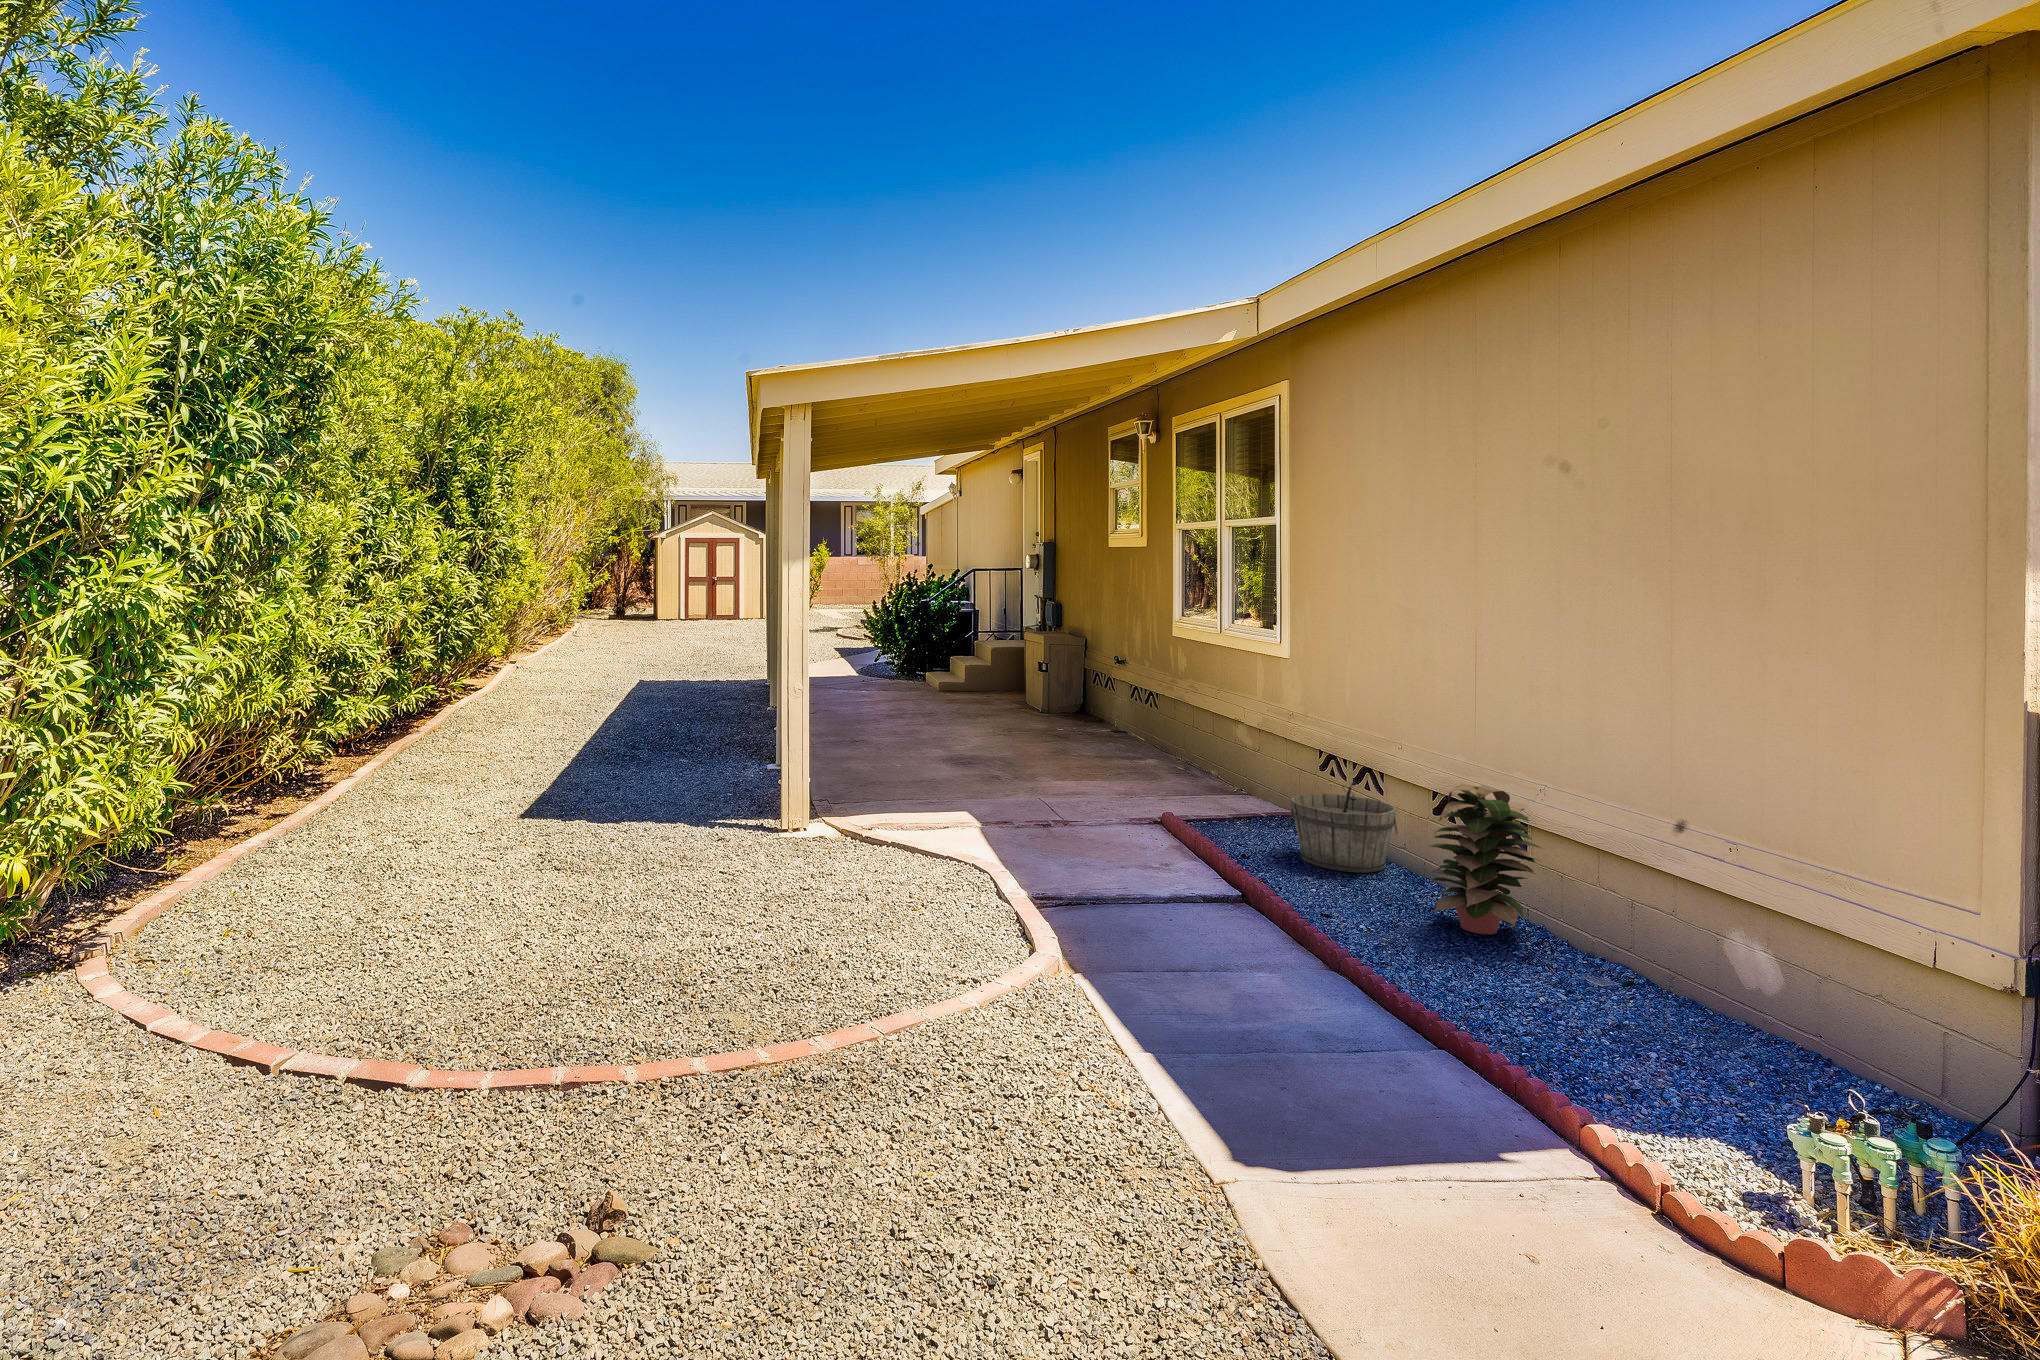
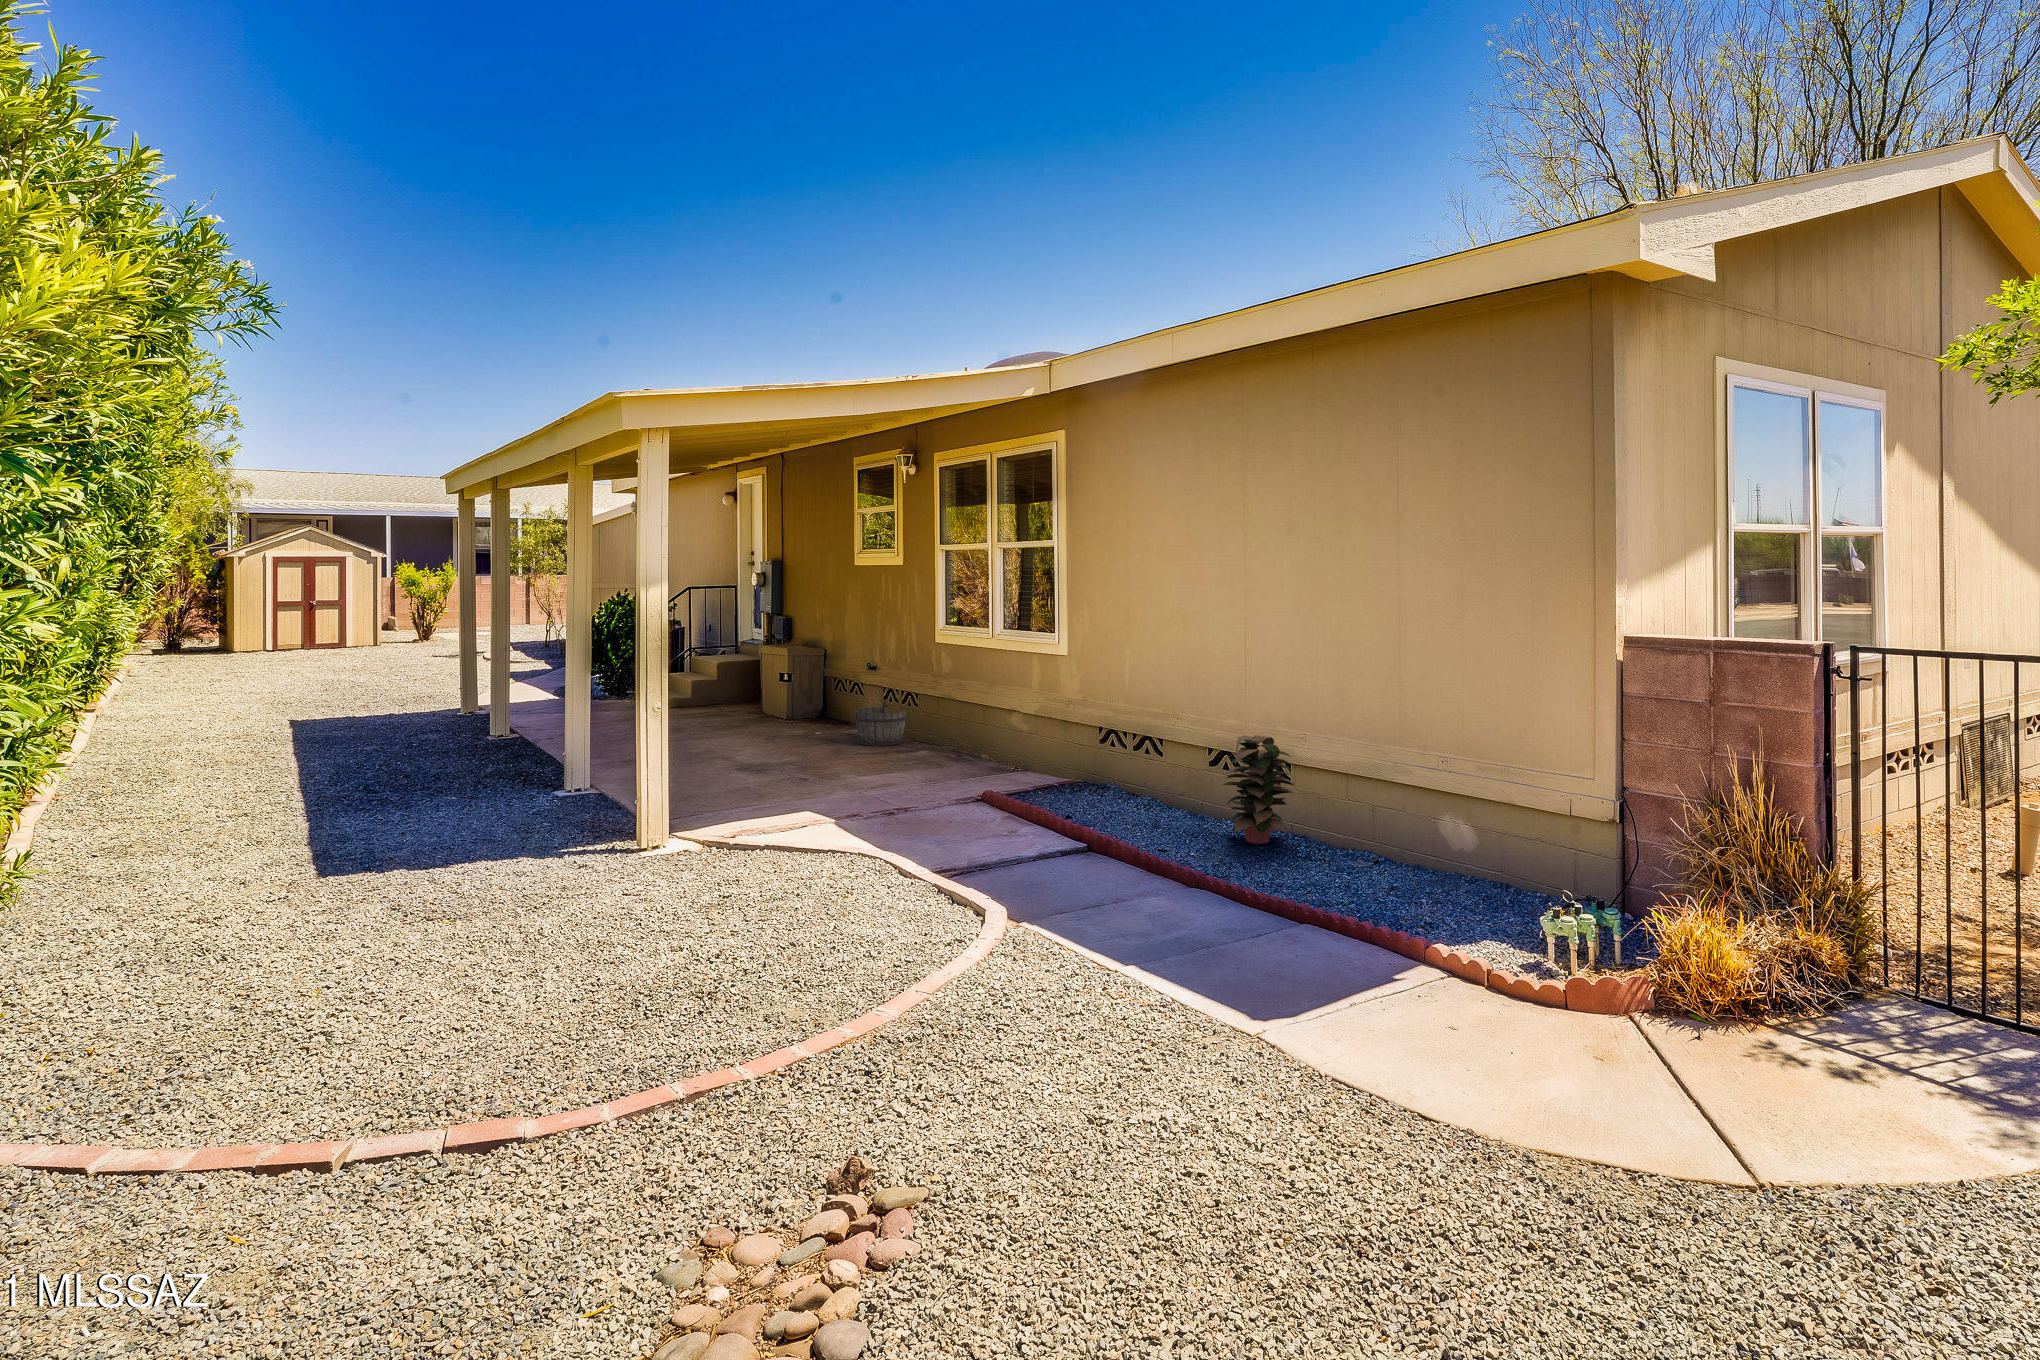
wooden bucket: present [1289,783,1398,873] -> present [854,698,908,746]

